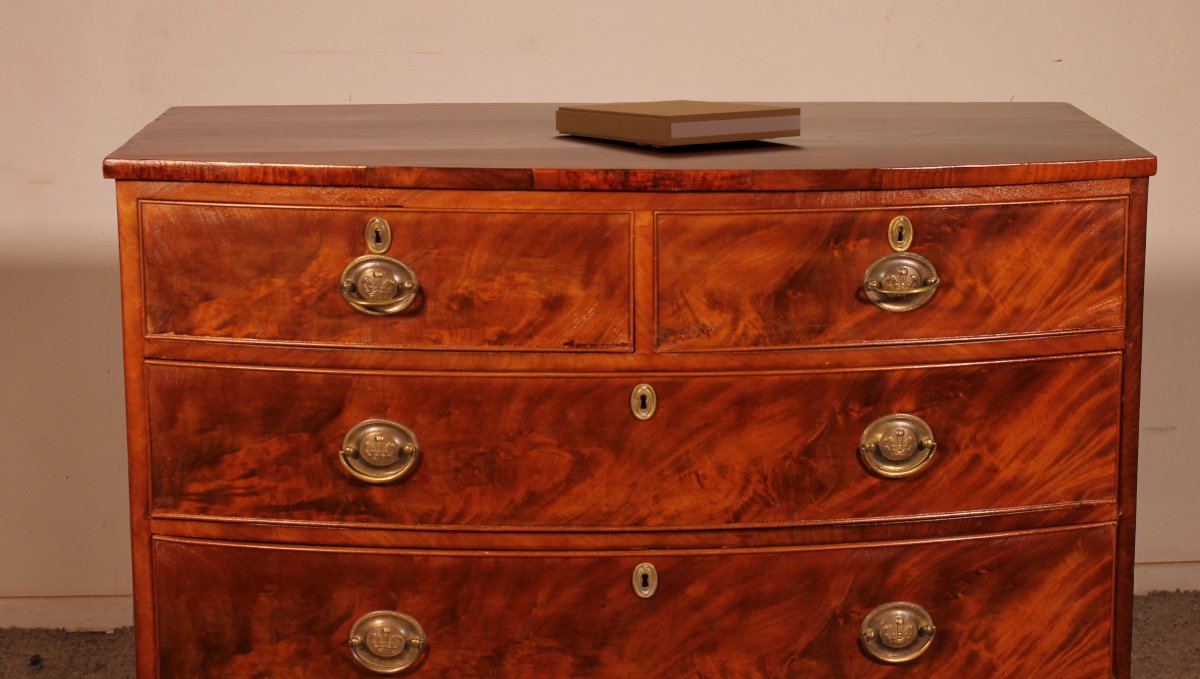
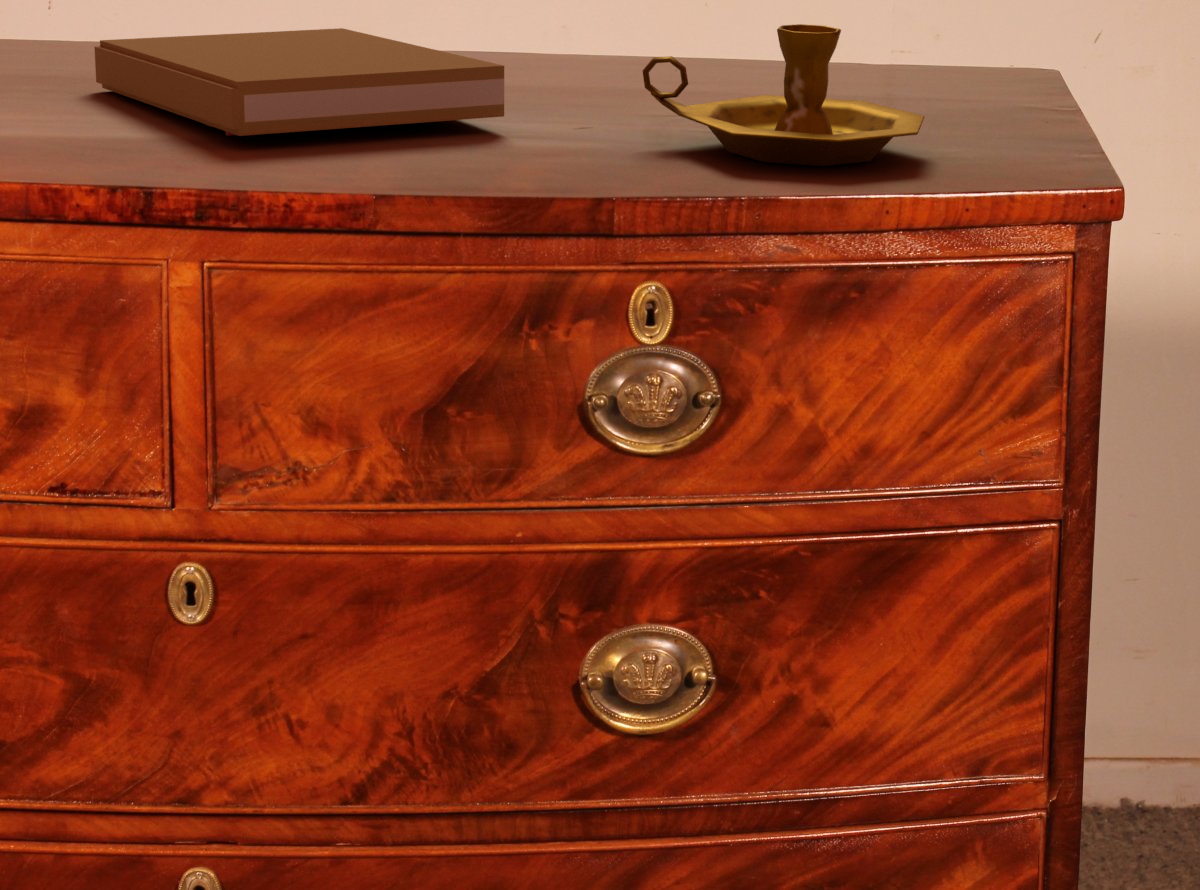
candlestick: none [880,78,1041,152] -> present [643,24,924,166]

